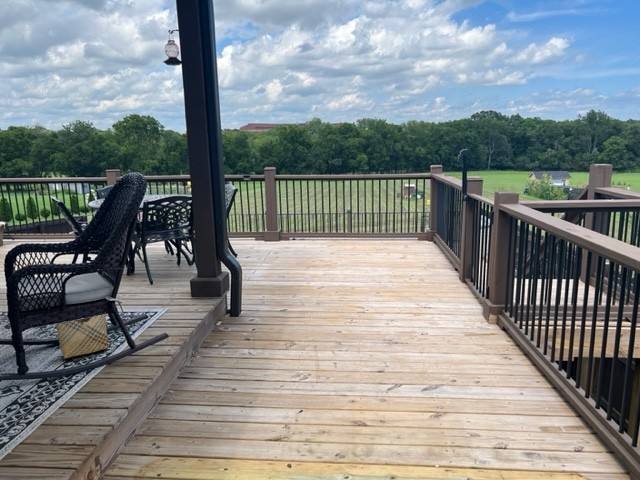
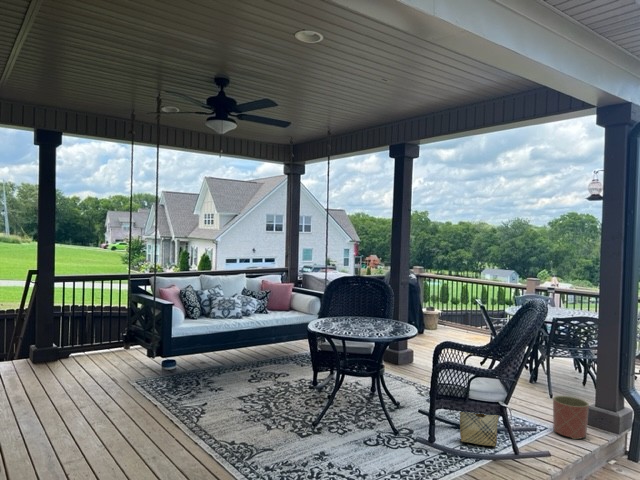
planter: none [158,274,192,313] -> present [553,396,589,440]

